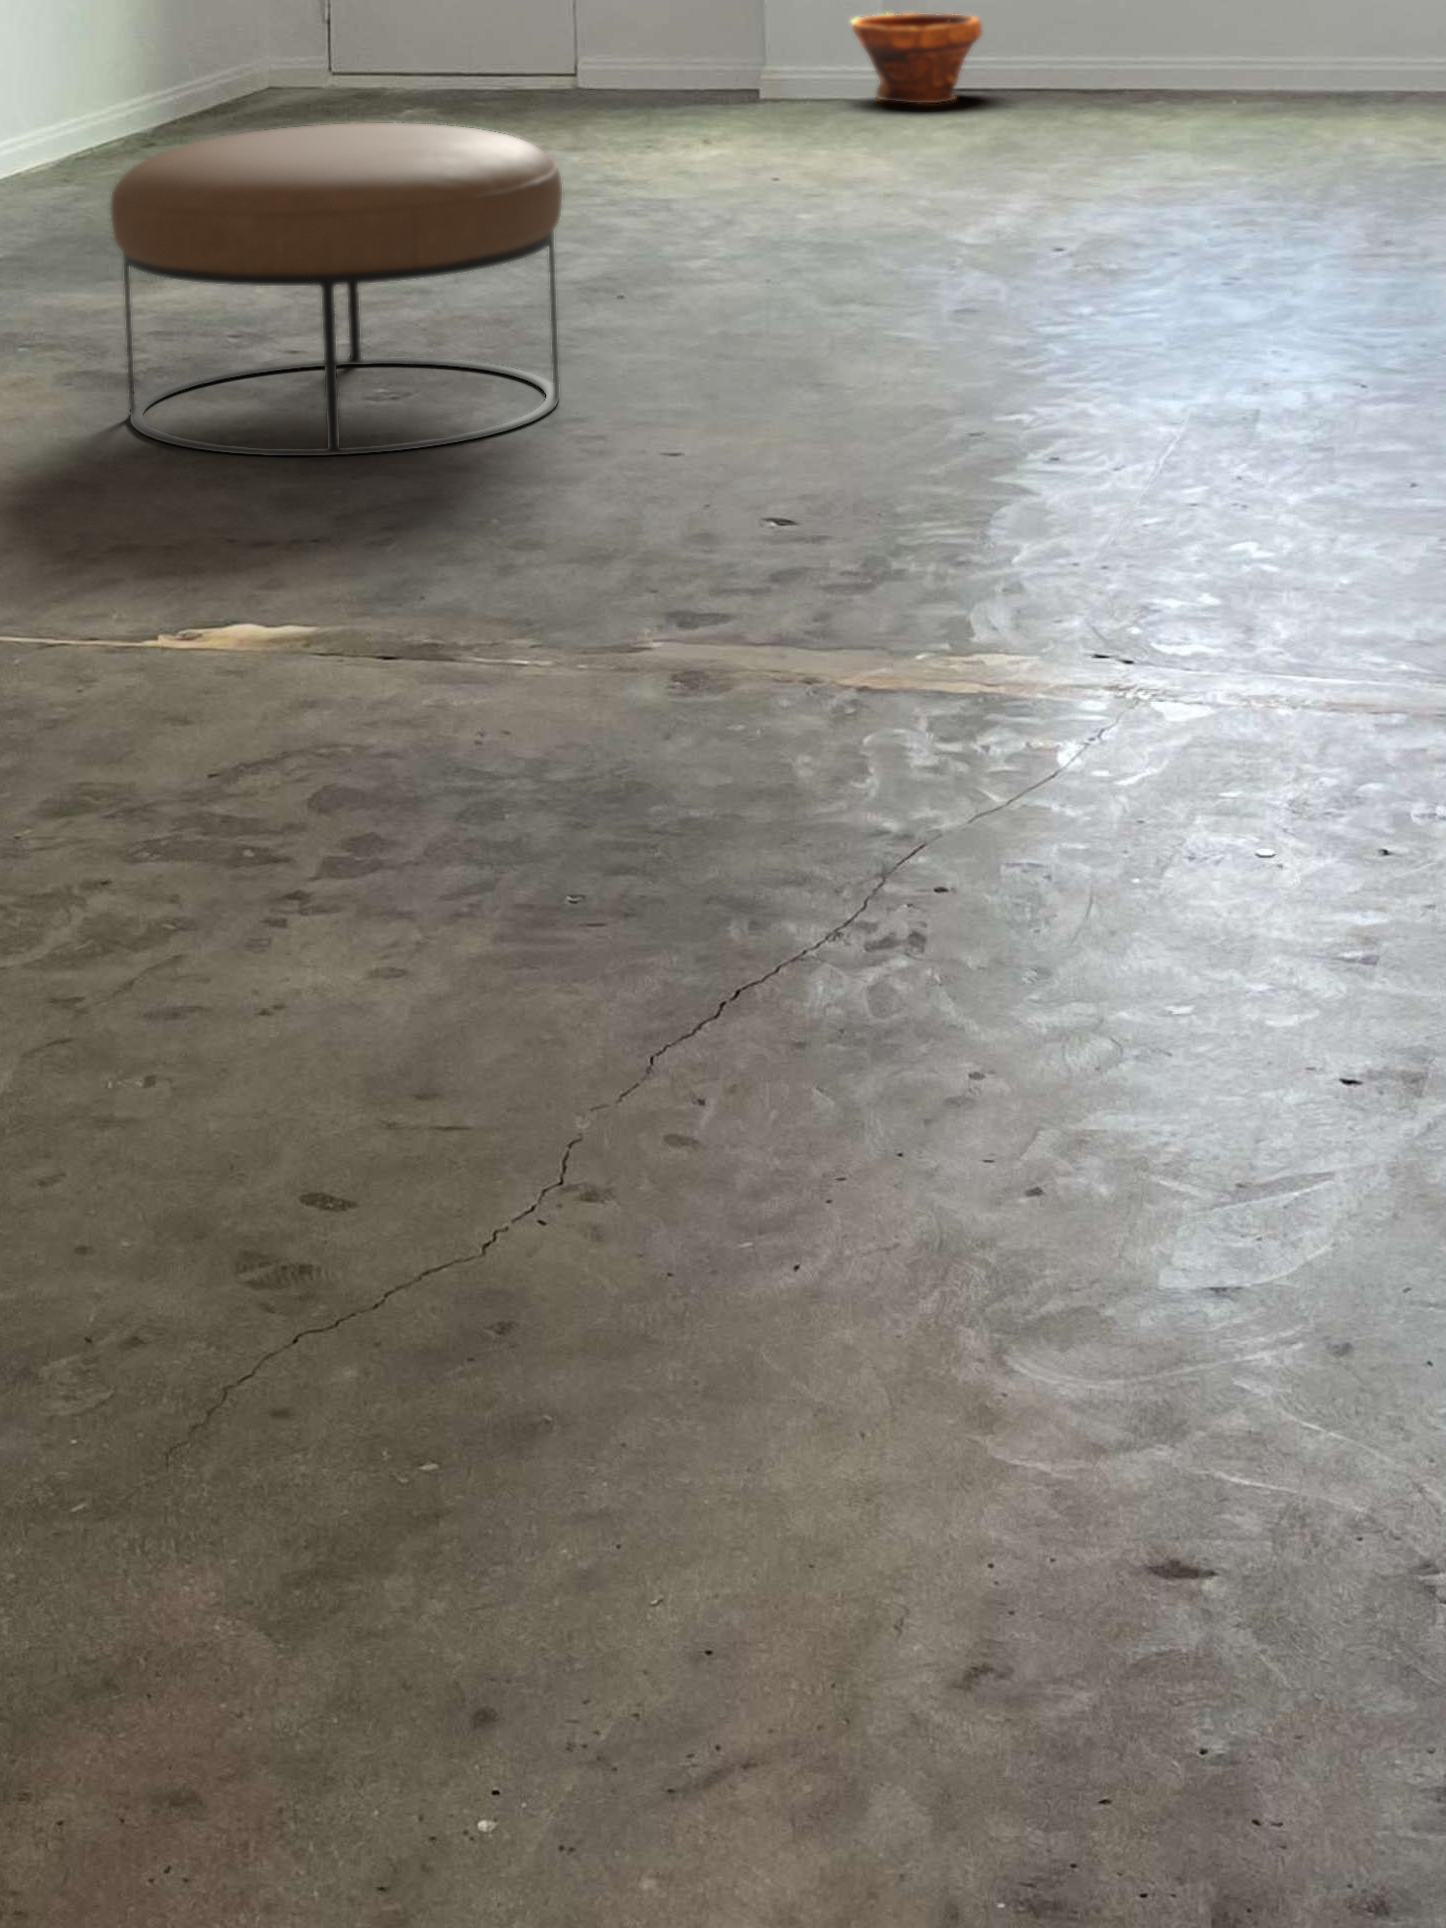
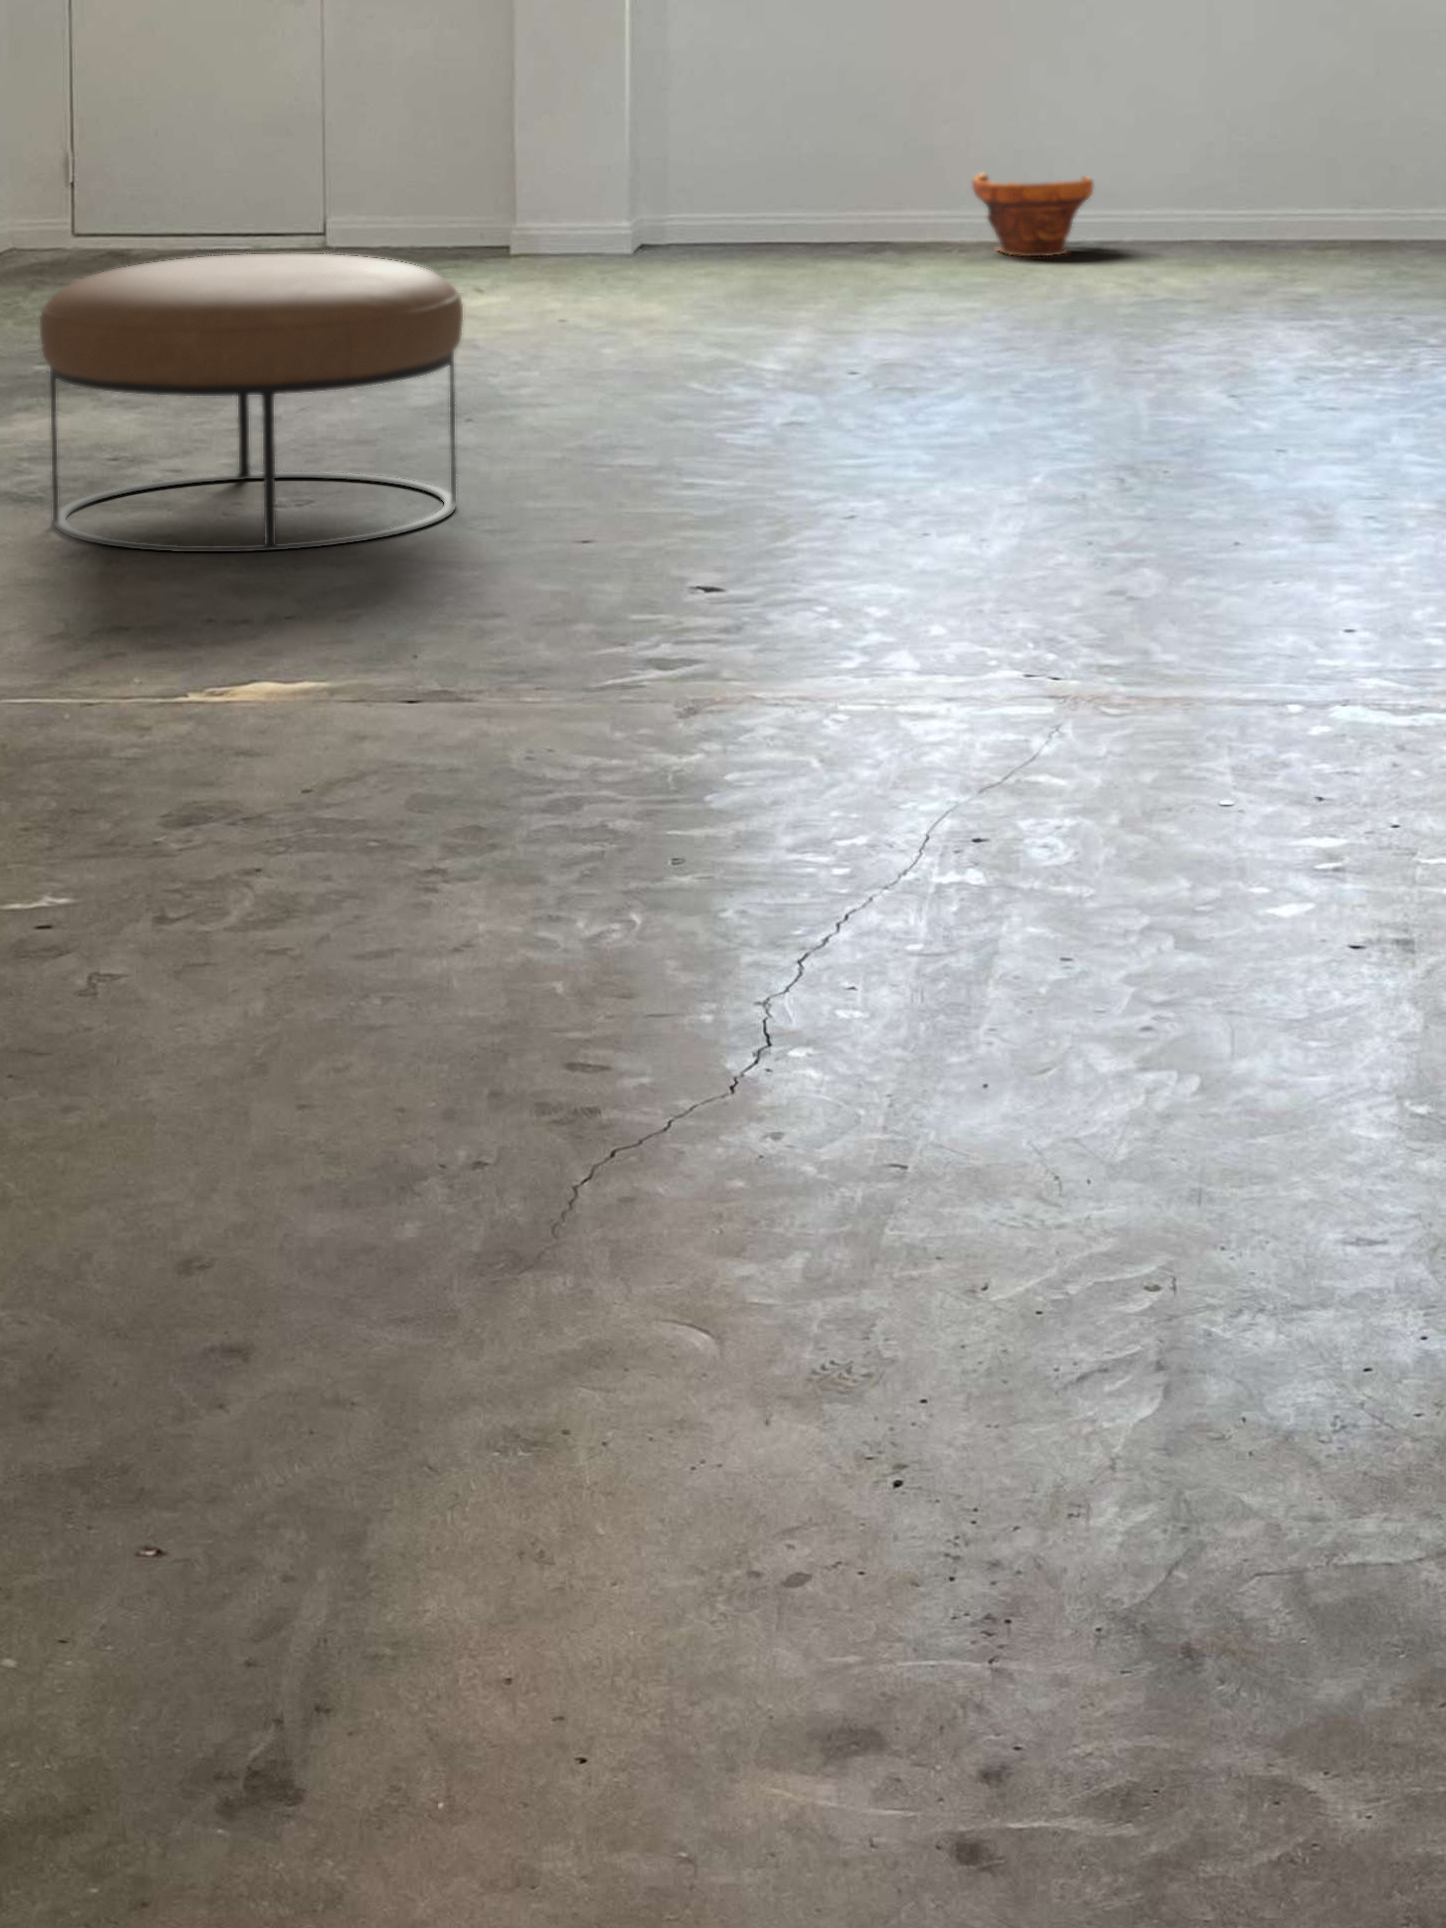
planter: present [851,13,982,103] -> present [972,174,1093,256]

